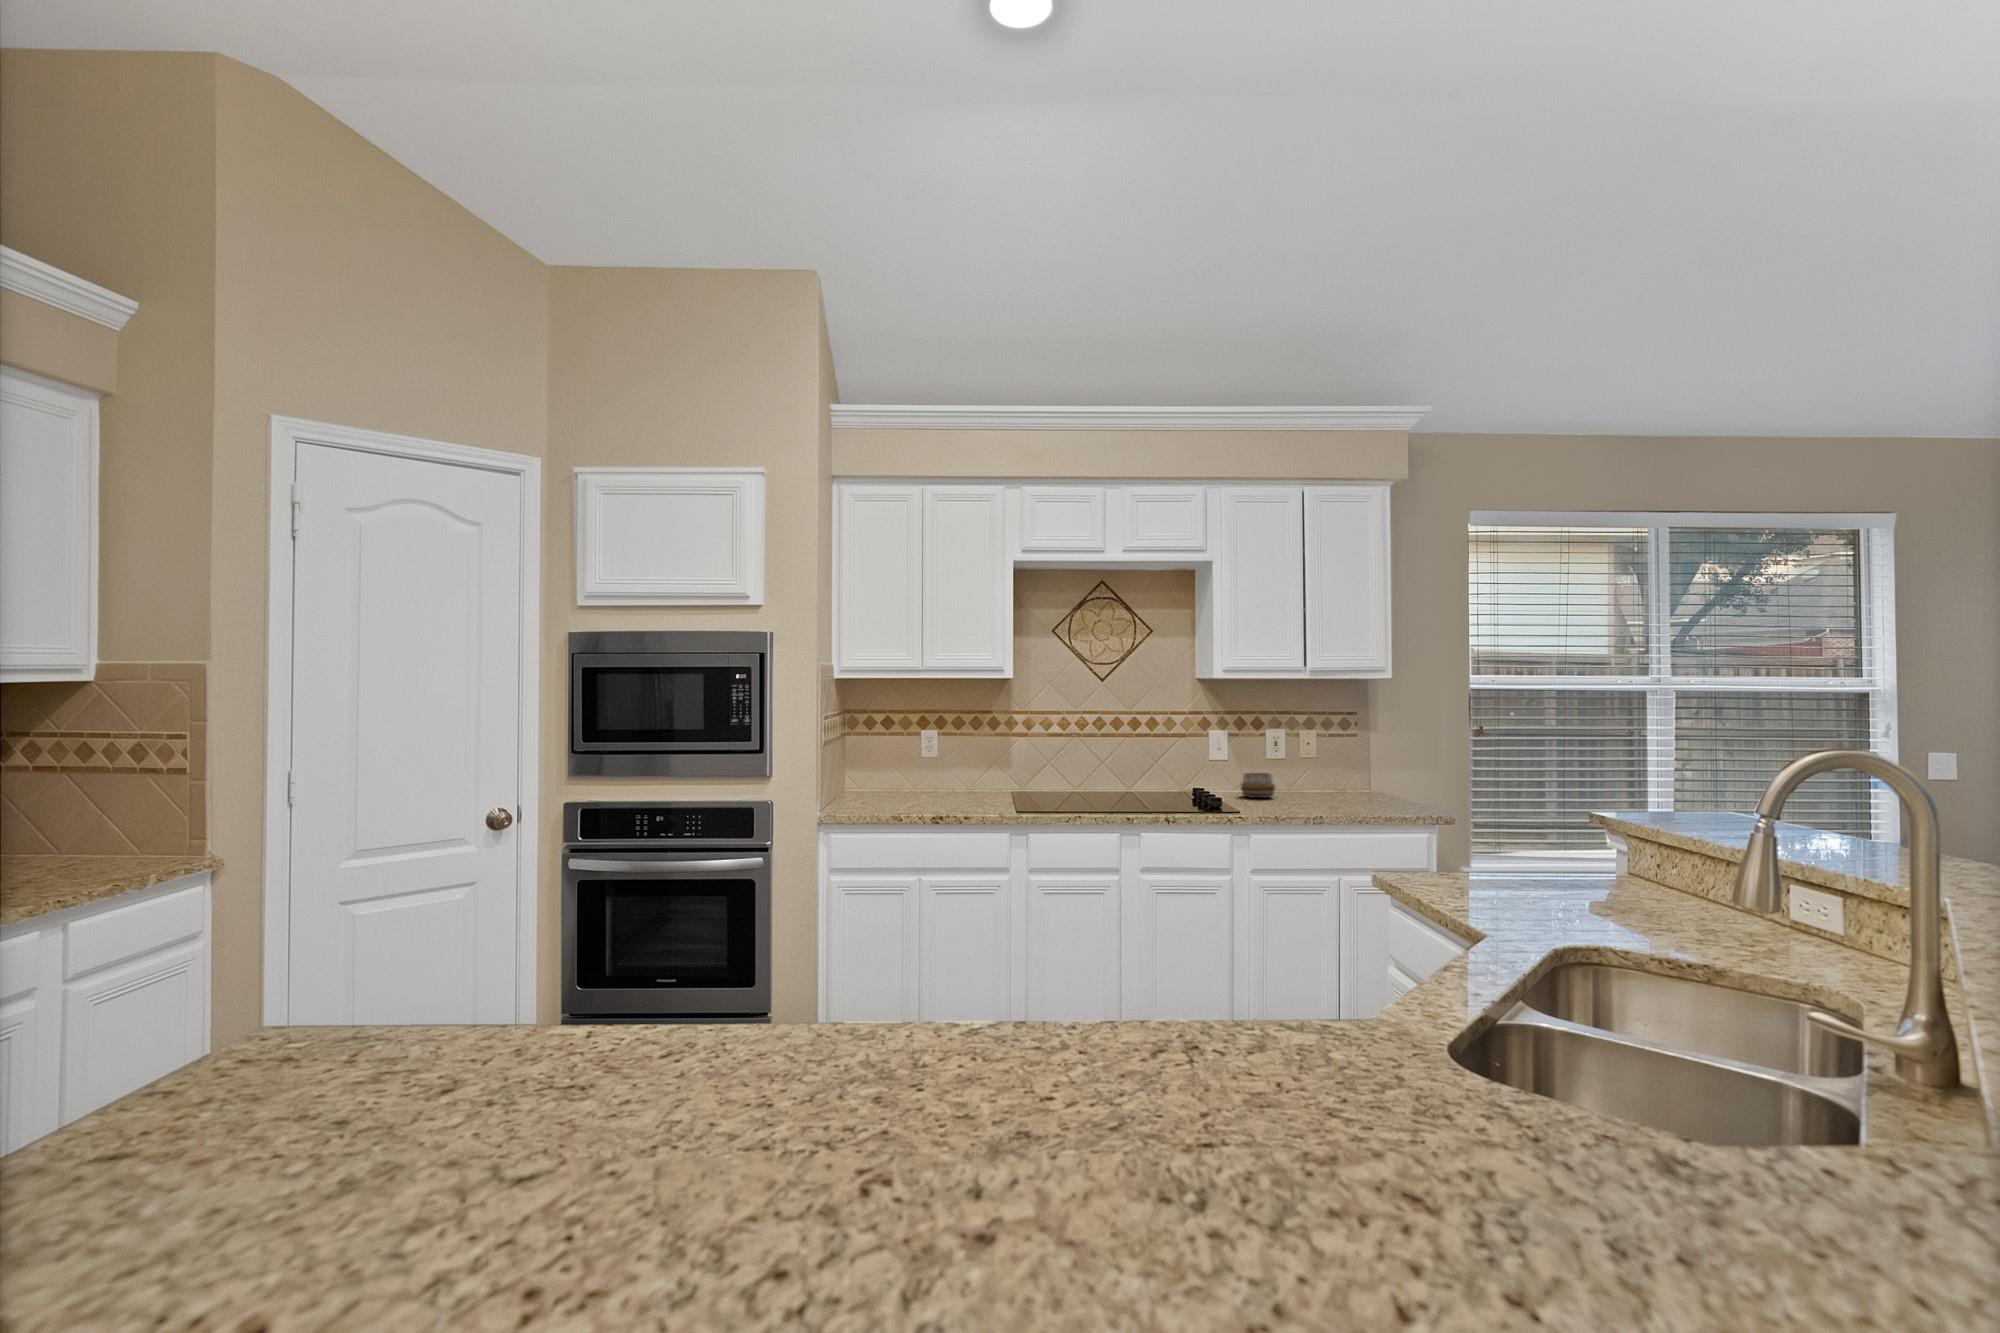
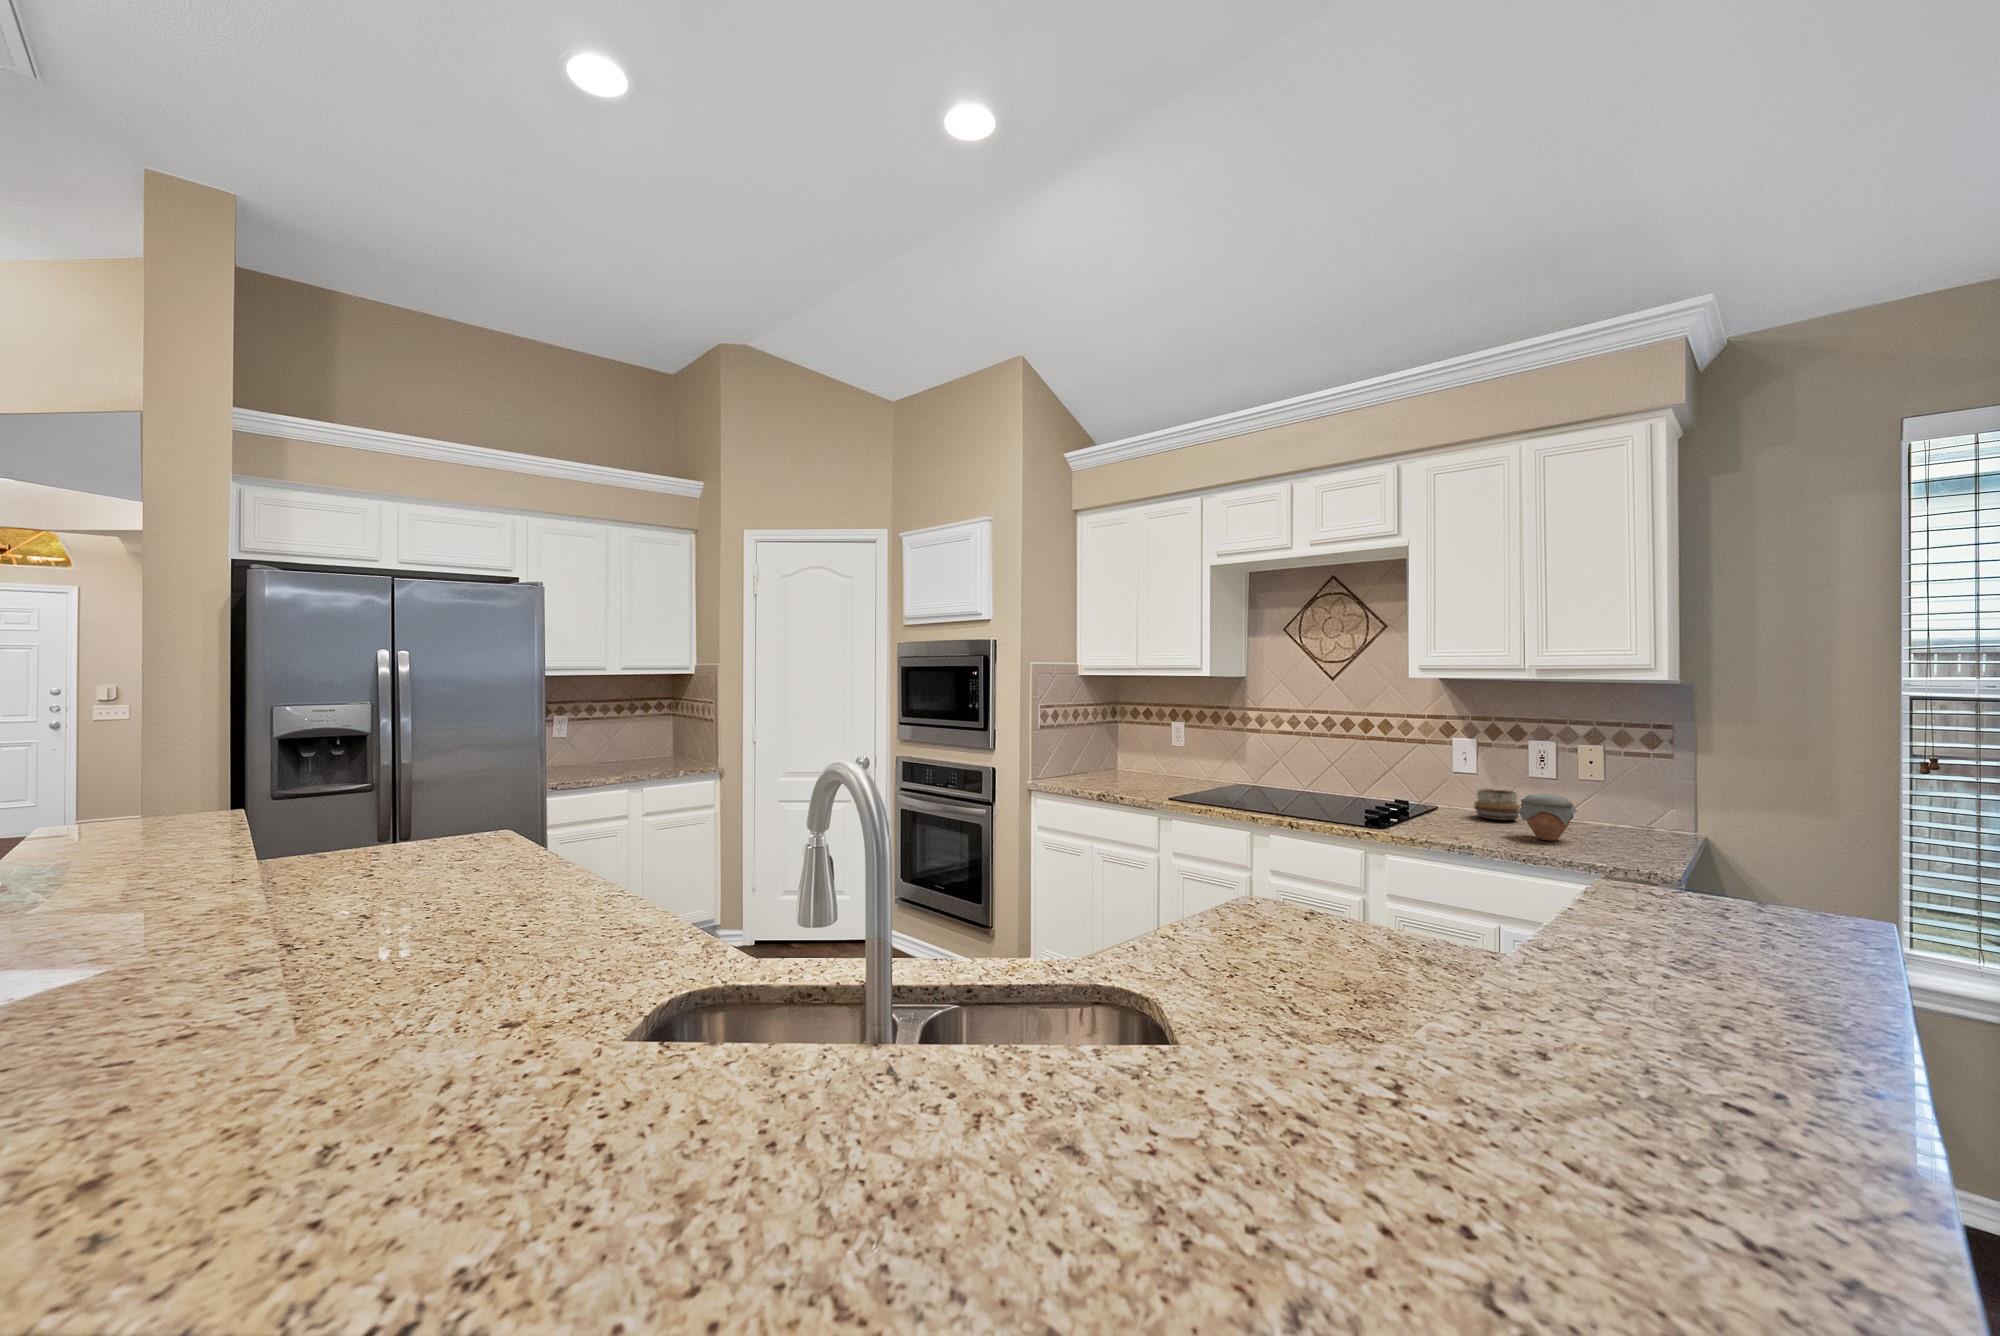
jar: none [1306,770,1343,806] -> present [1518,794,1577,841]

